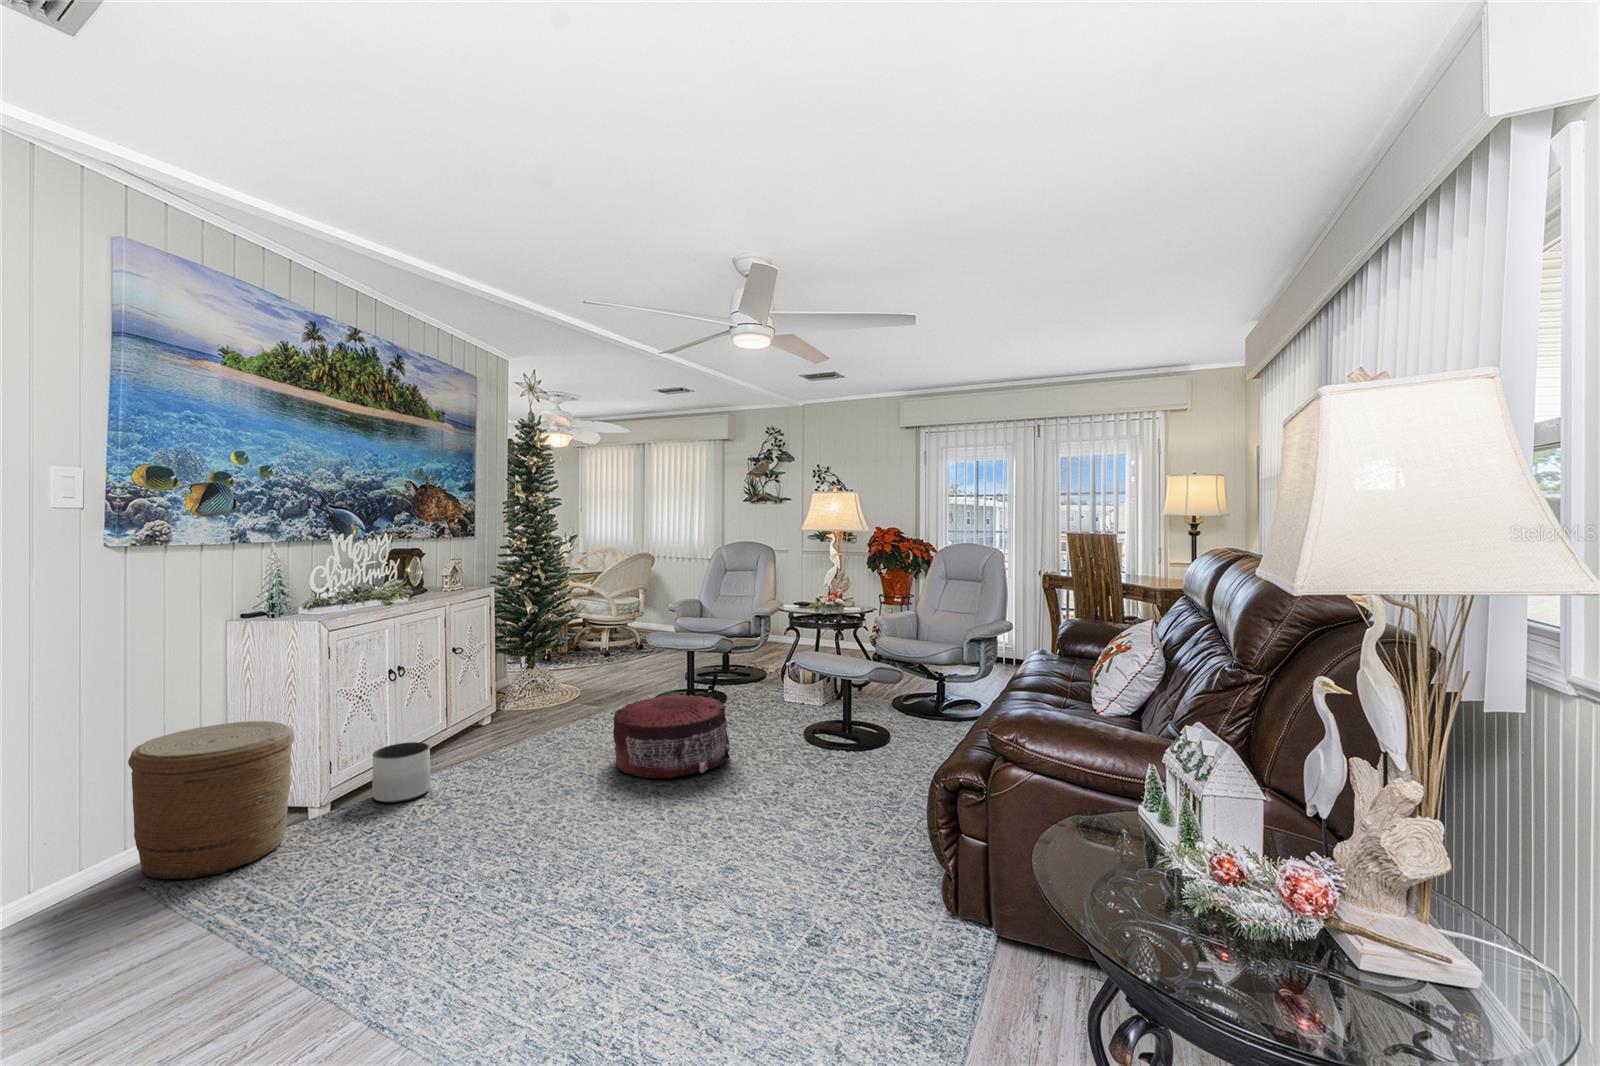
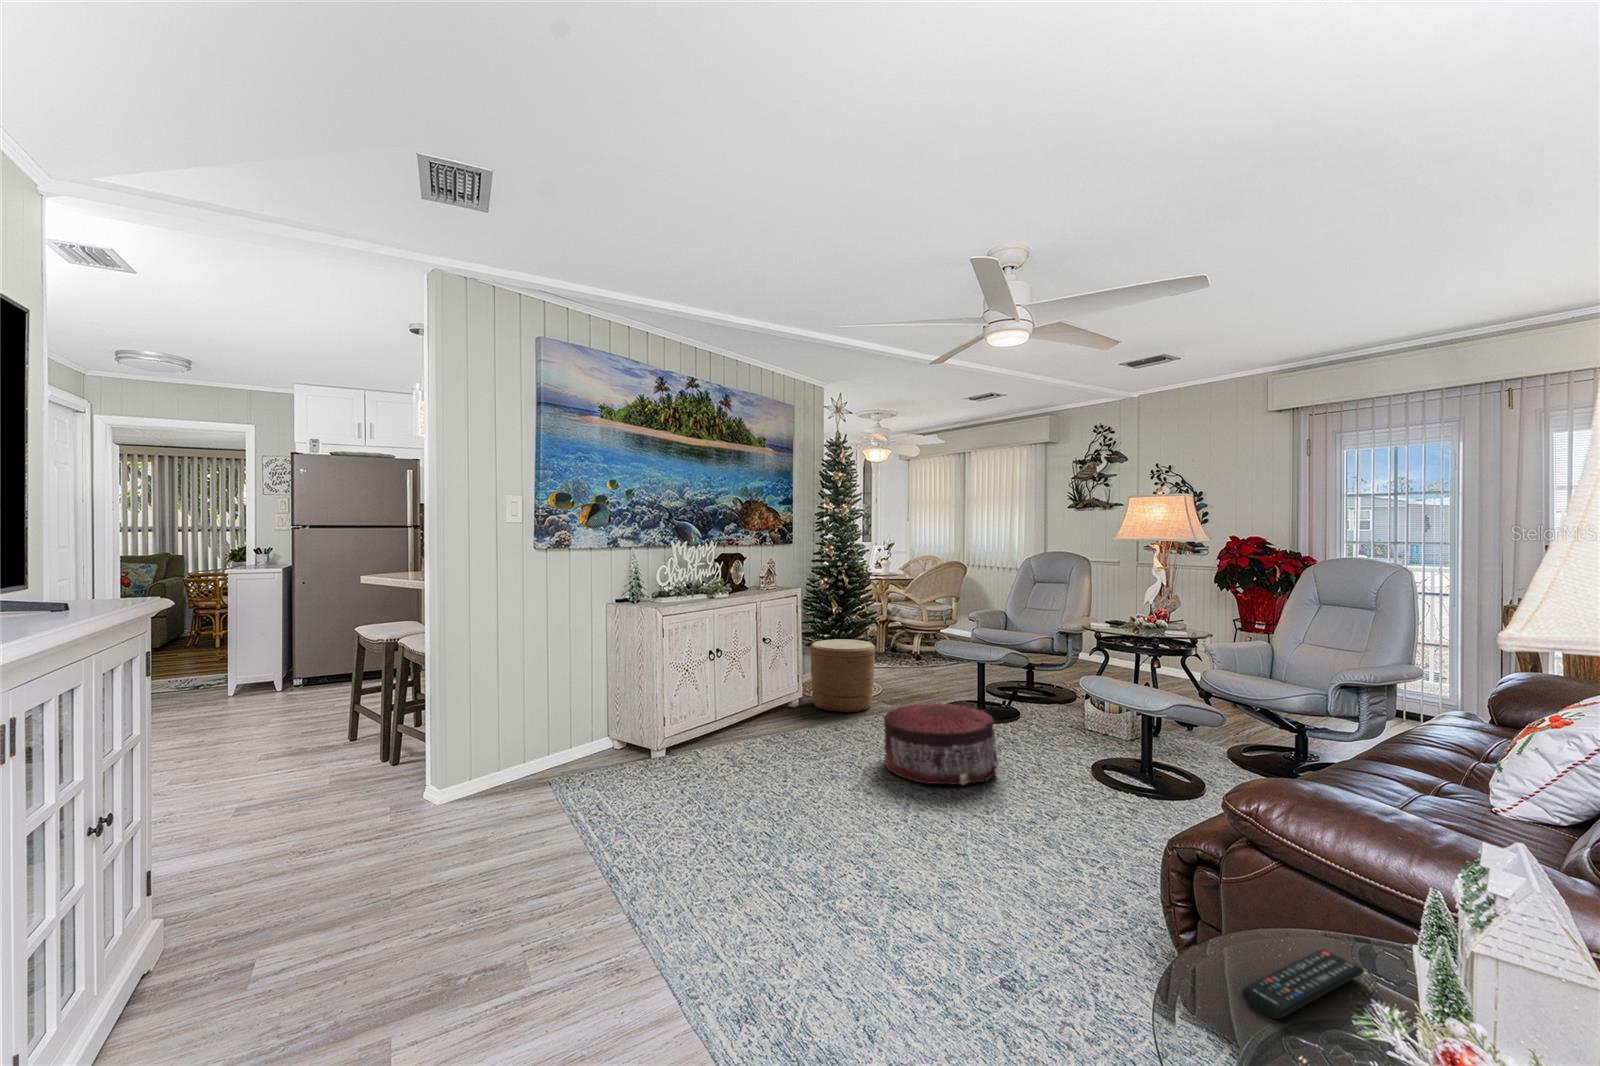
woven basket: present [128,721,294,879] -> present [810,639,876,712]
planter: present [372,742,430,803] -> none [692,714,733,762]
remote control: none [1078,831,1128,889] -> present [1242,949,1364,1019]

